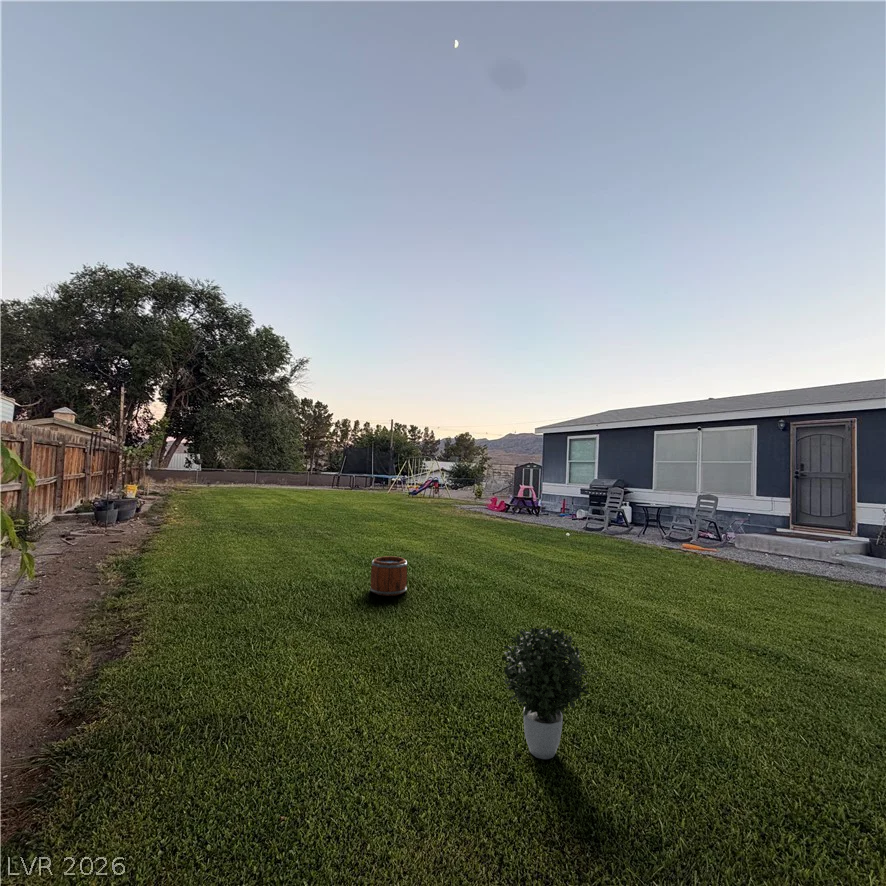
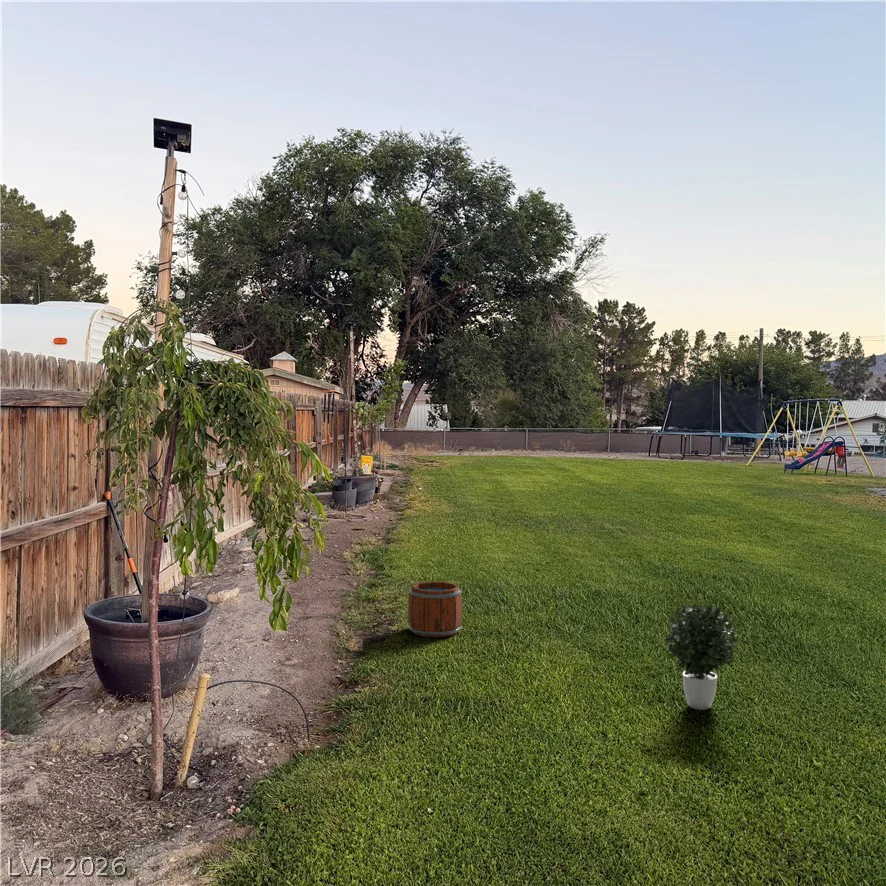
bucket: present [370,556,407,596] -> present [408,582,462,637]

